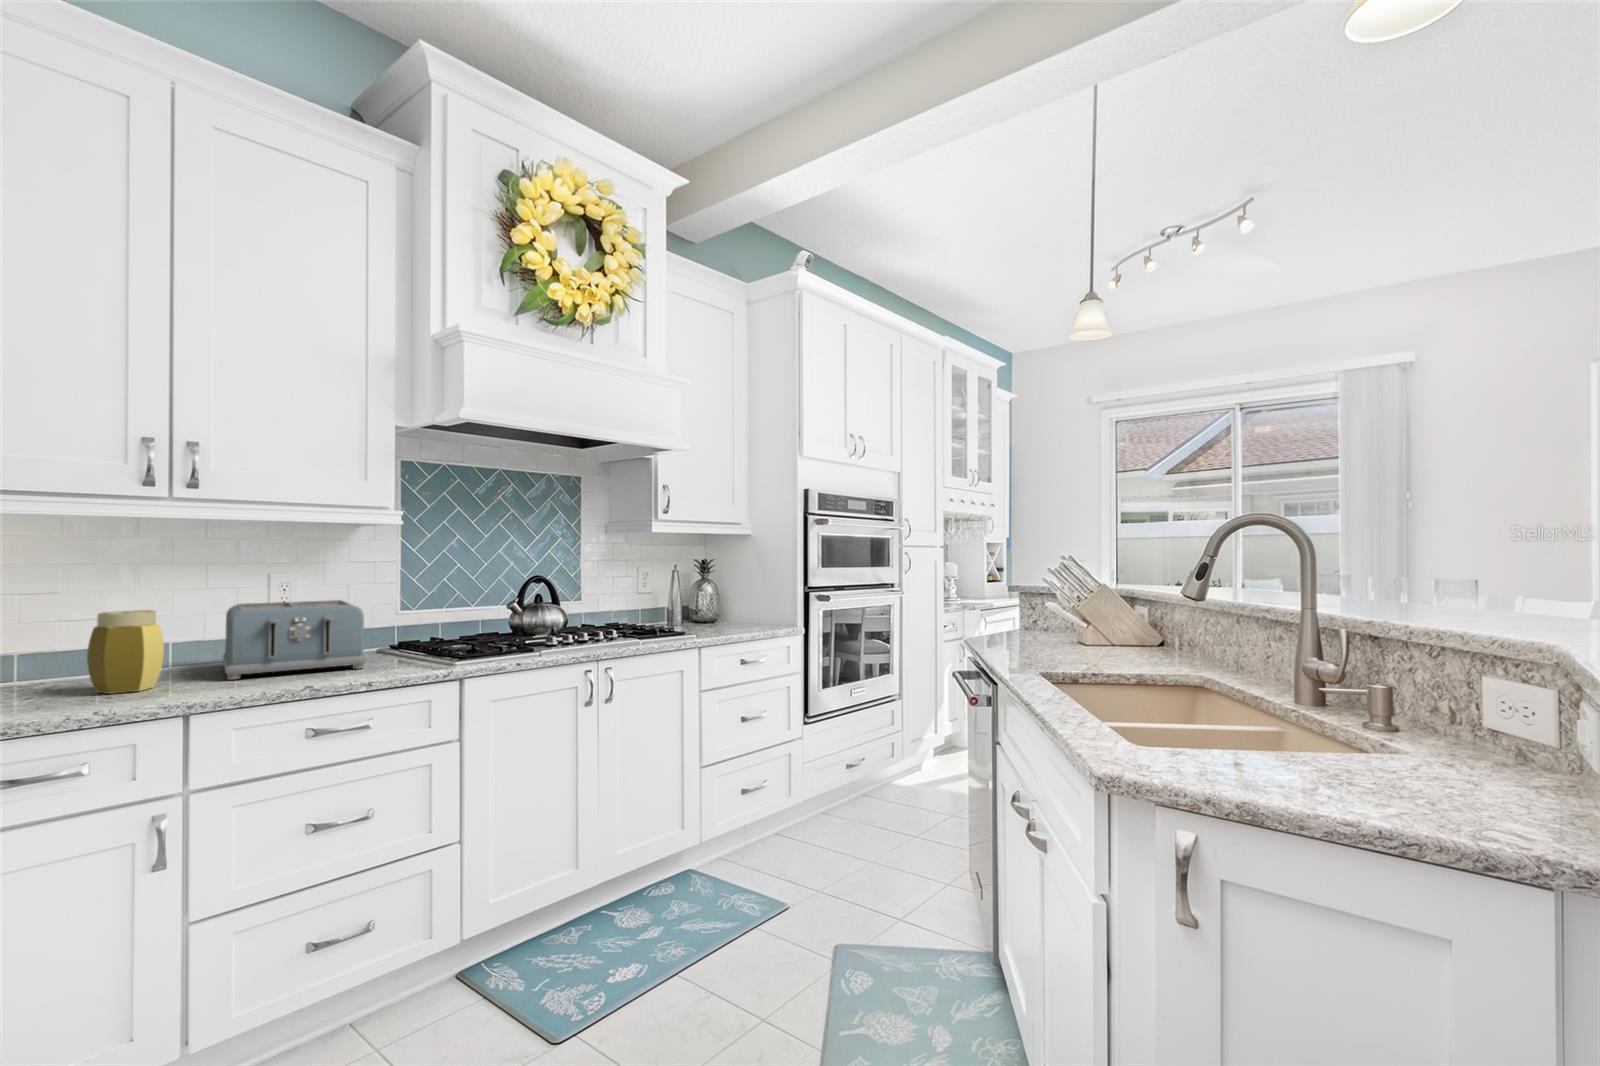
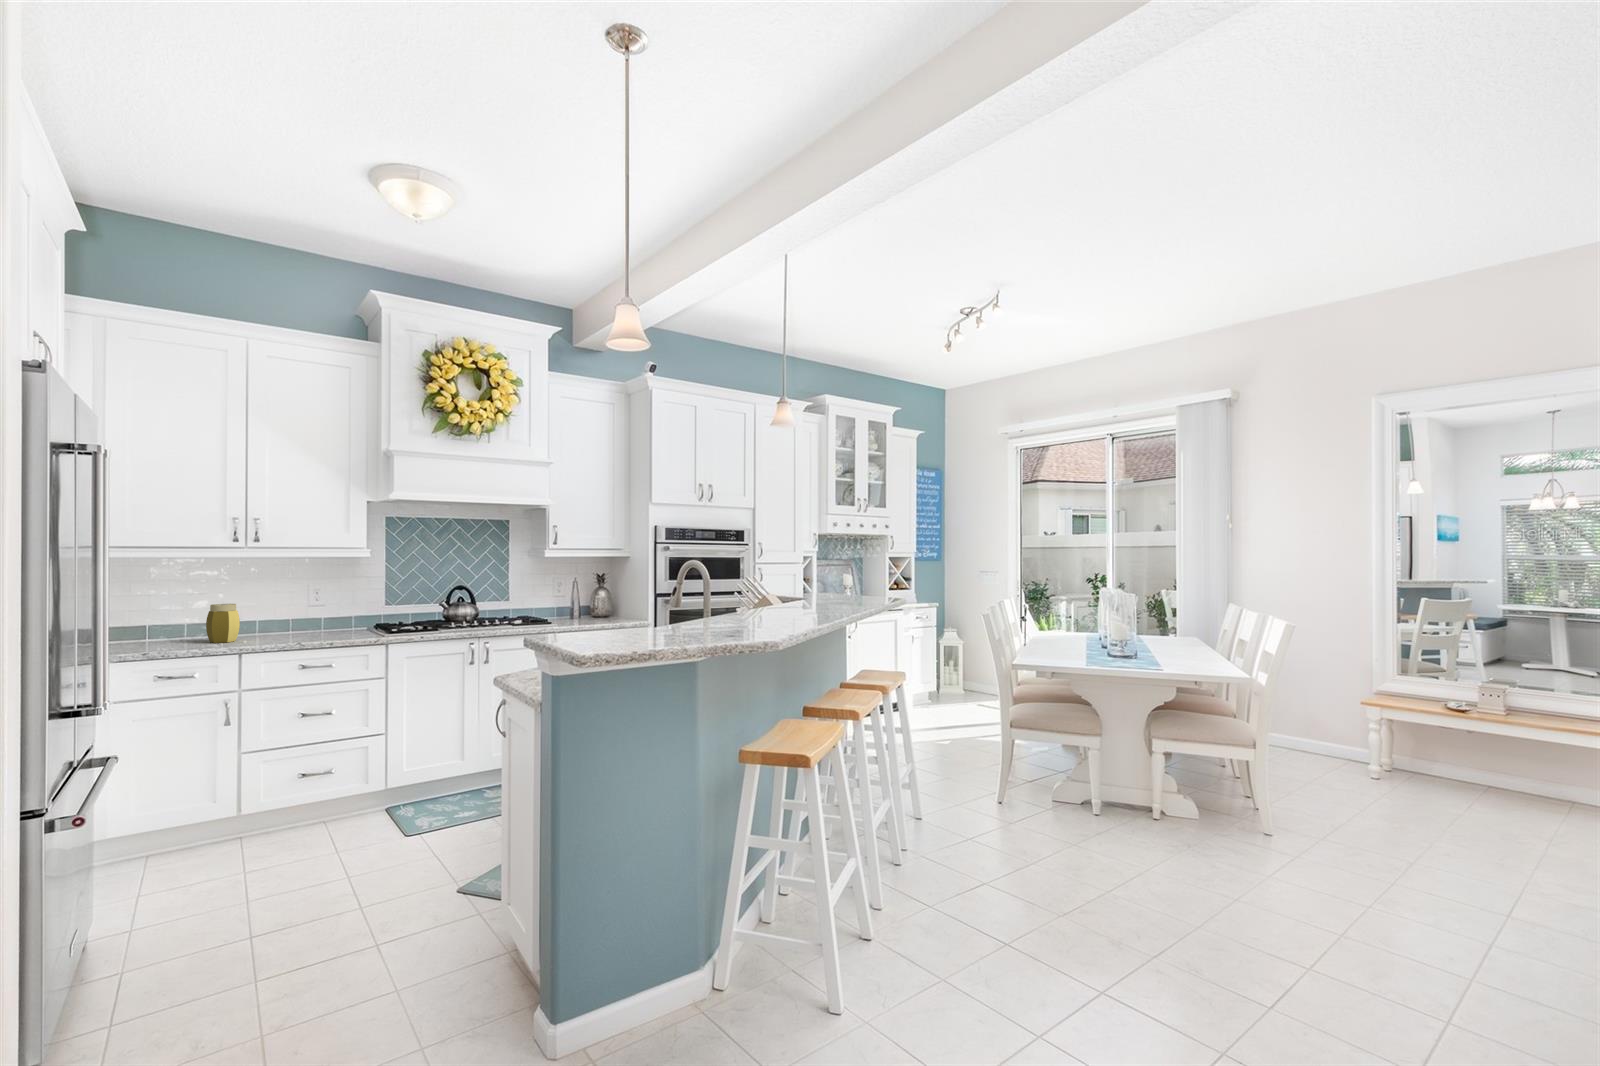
toaster: present [223,600,366,680] -> none [268,599,344,639]

